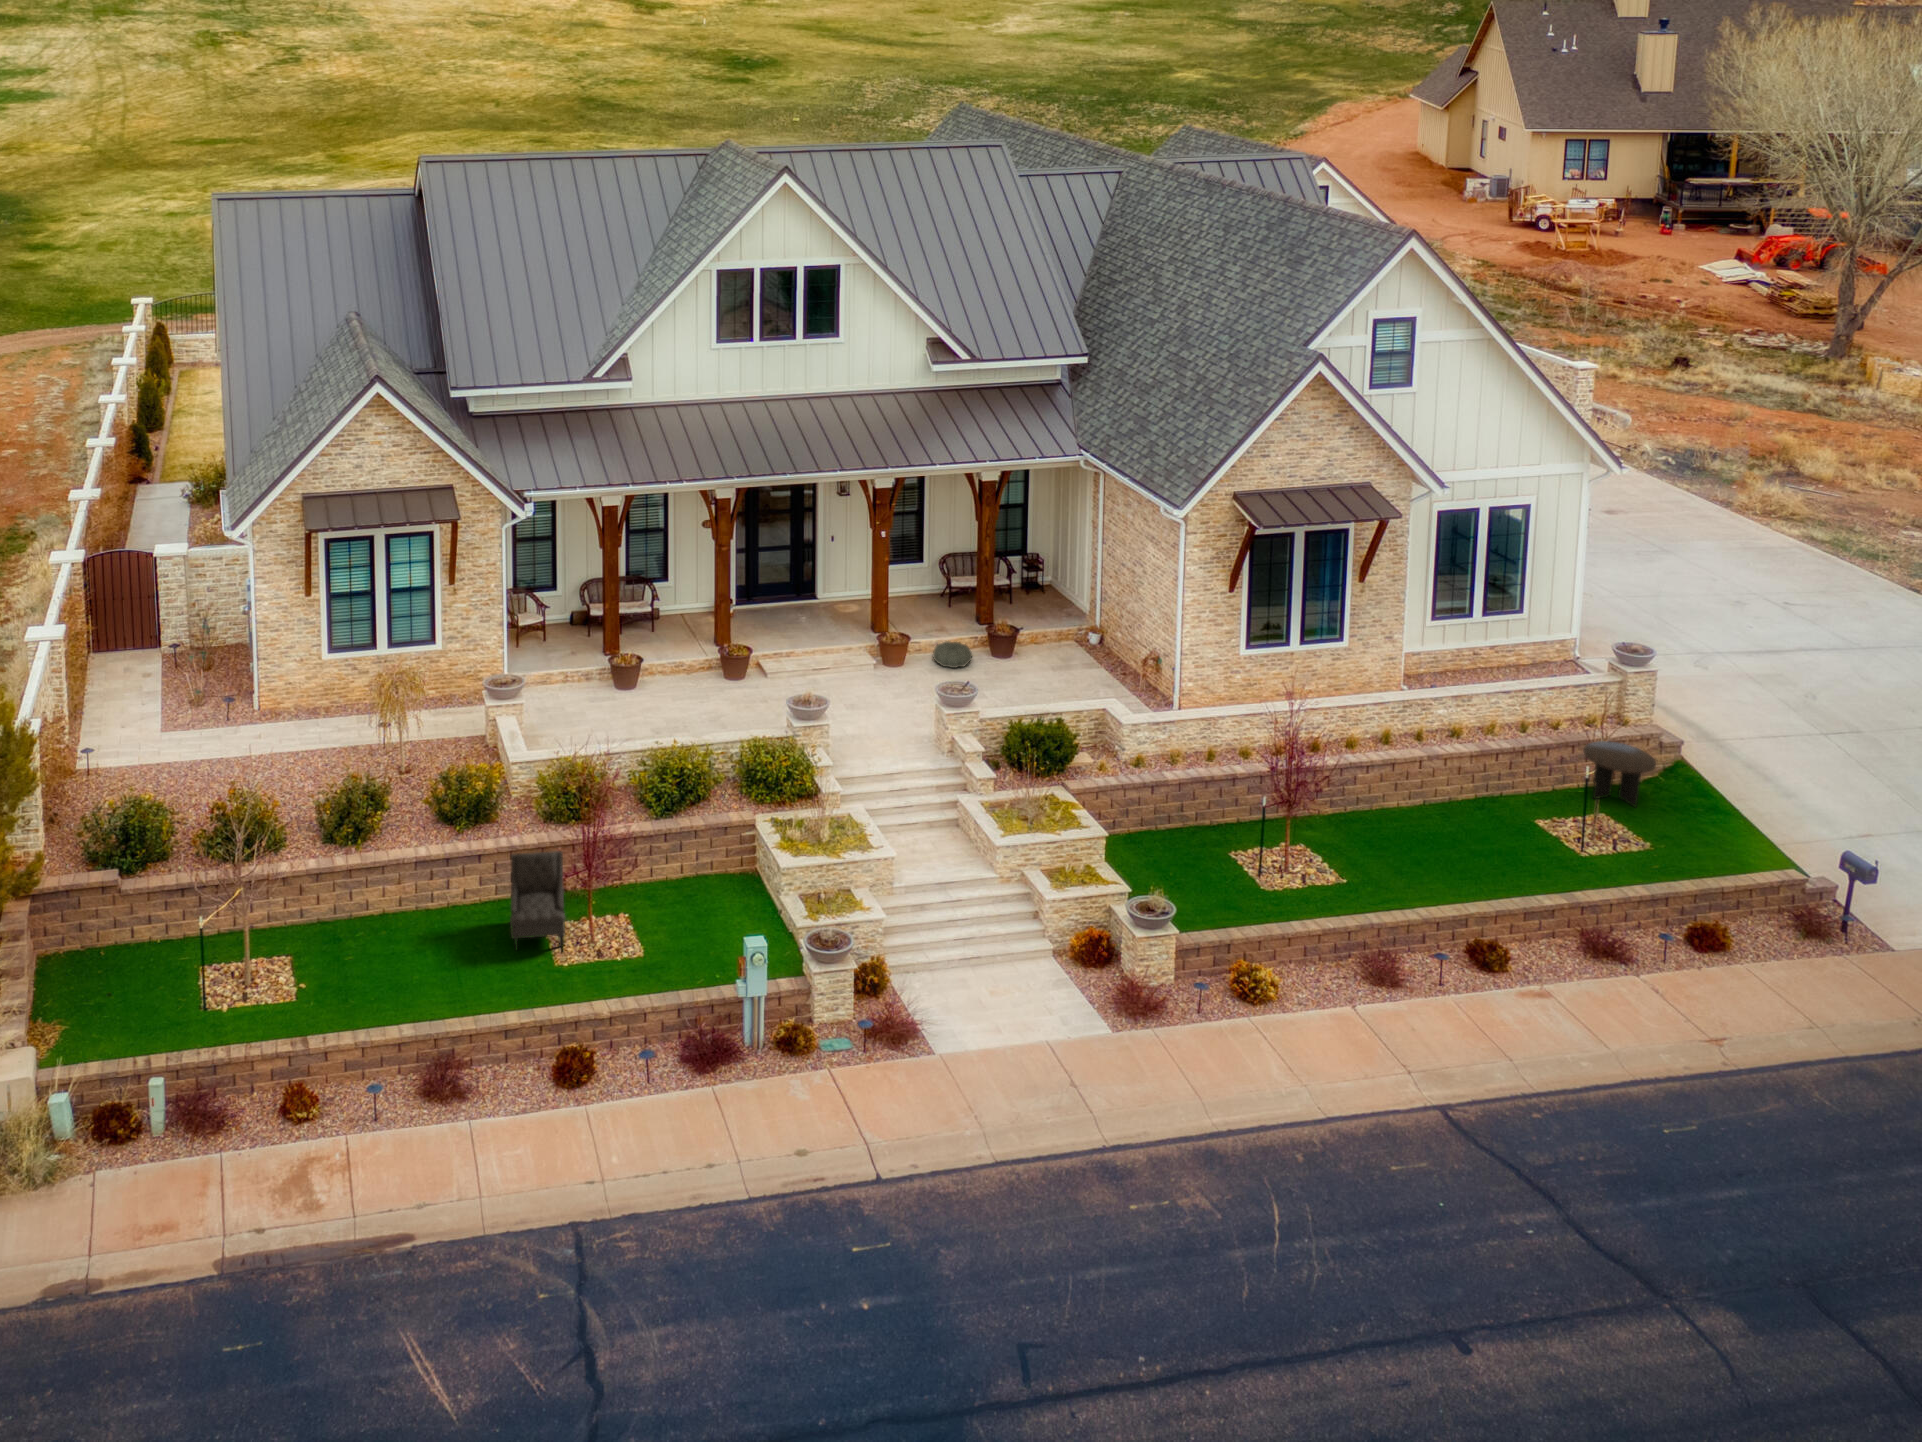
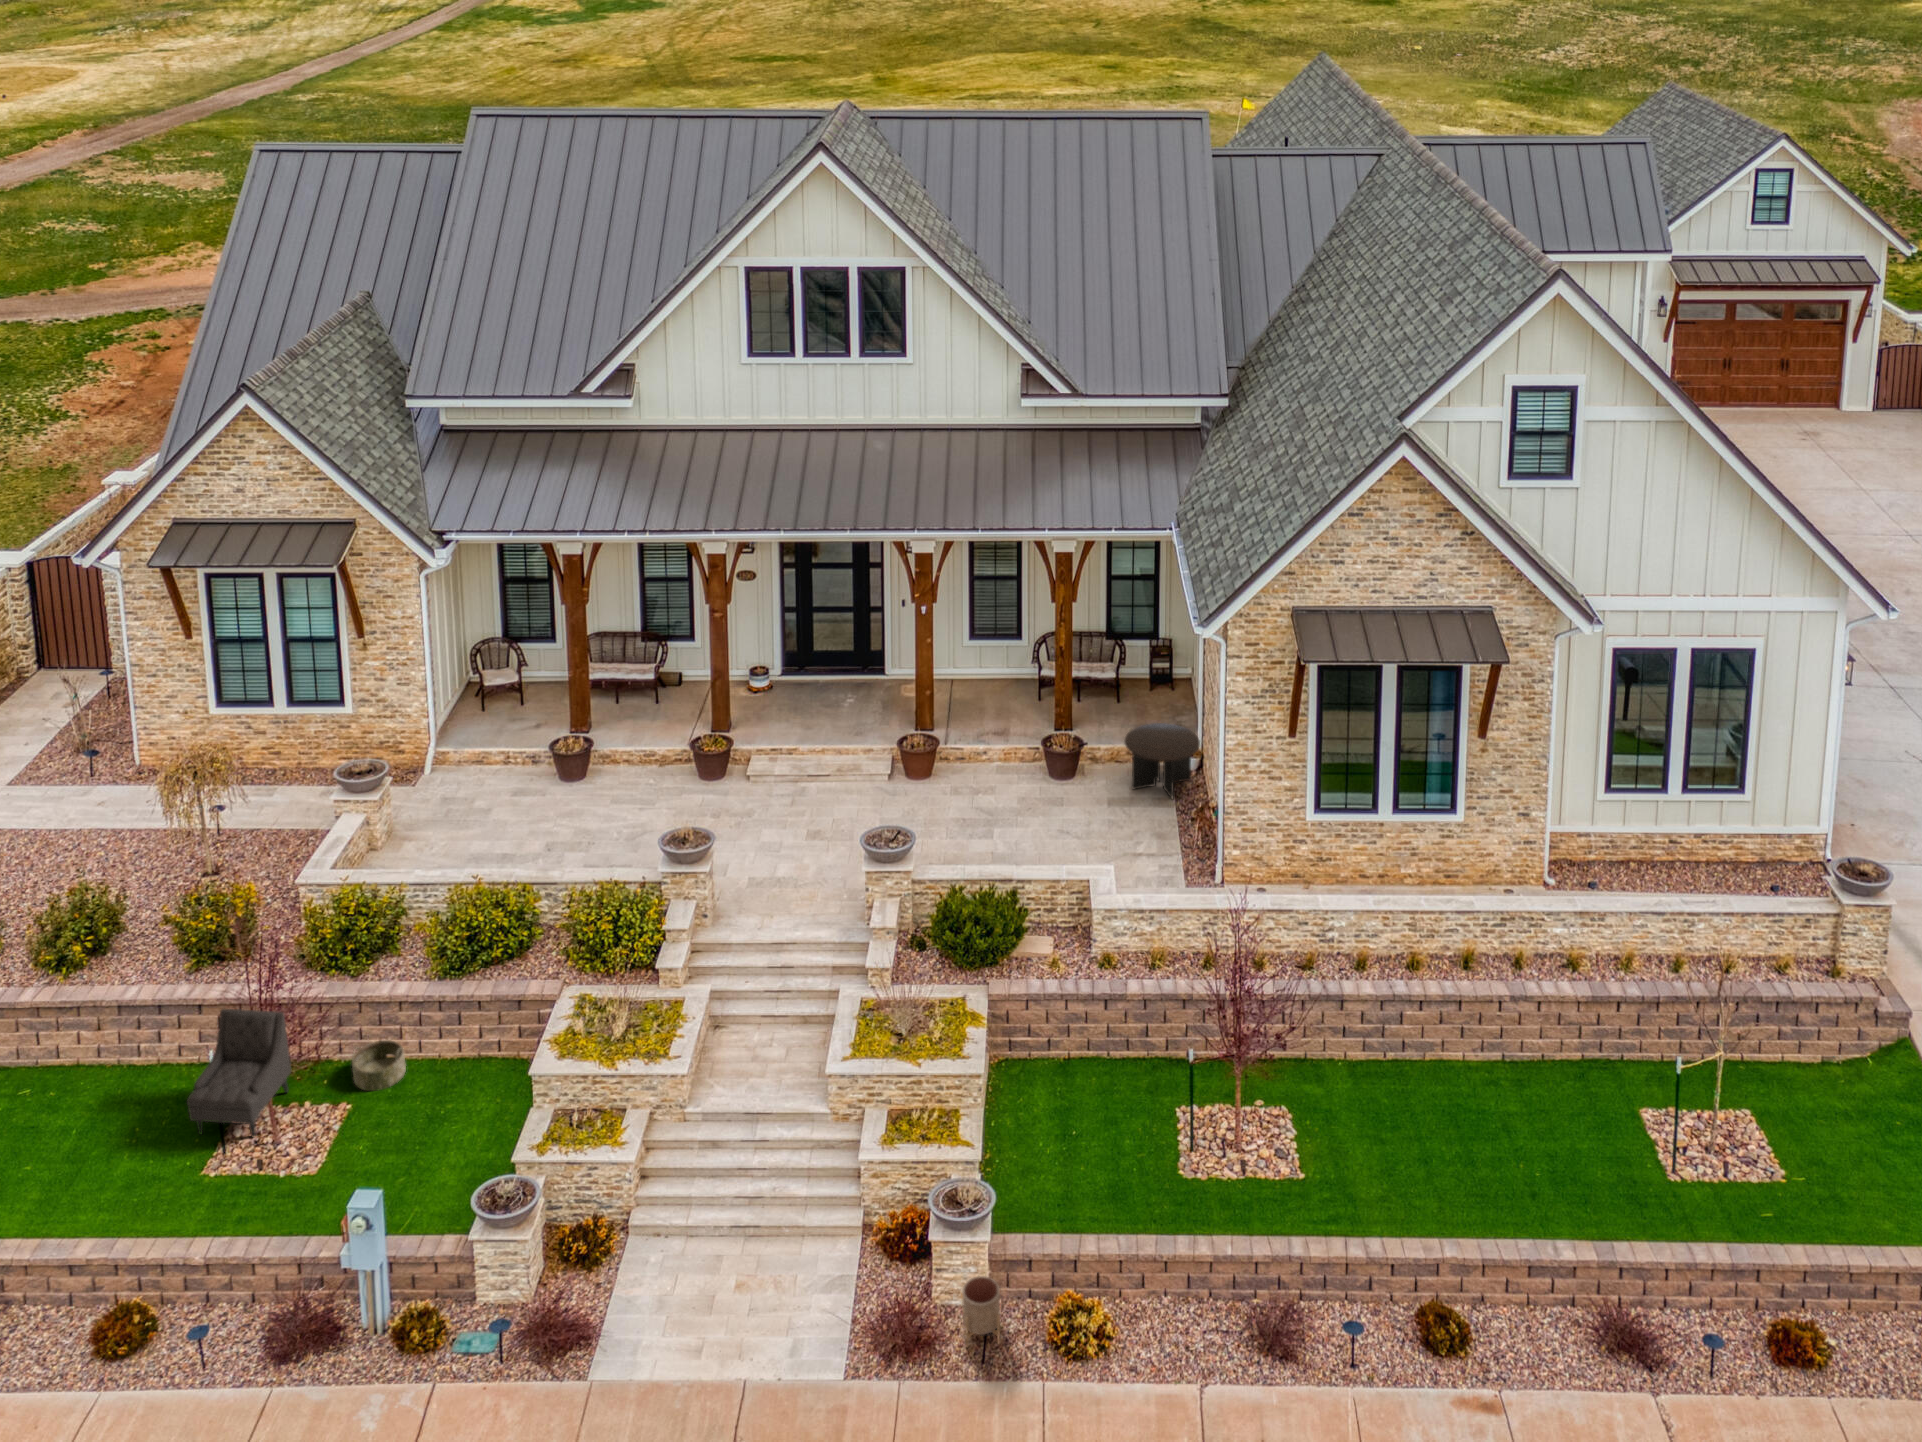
pouf: present [933,641,972,668] -> none [949,755,998,792]
coffee table: present [1583,741,1656,807] -> present [1124,723,1200,799]
basket: none [603,873,642,910] -> present [352,1040,406,1091]
planter: none [1173,952,1209,1002] -> present [962,1276,1000,1347]

